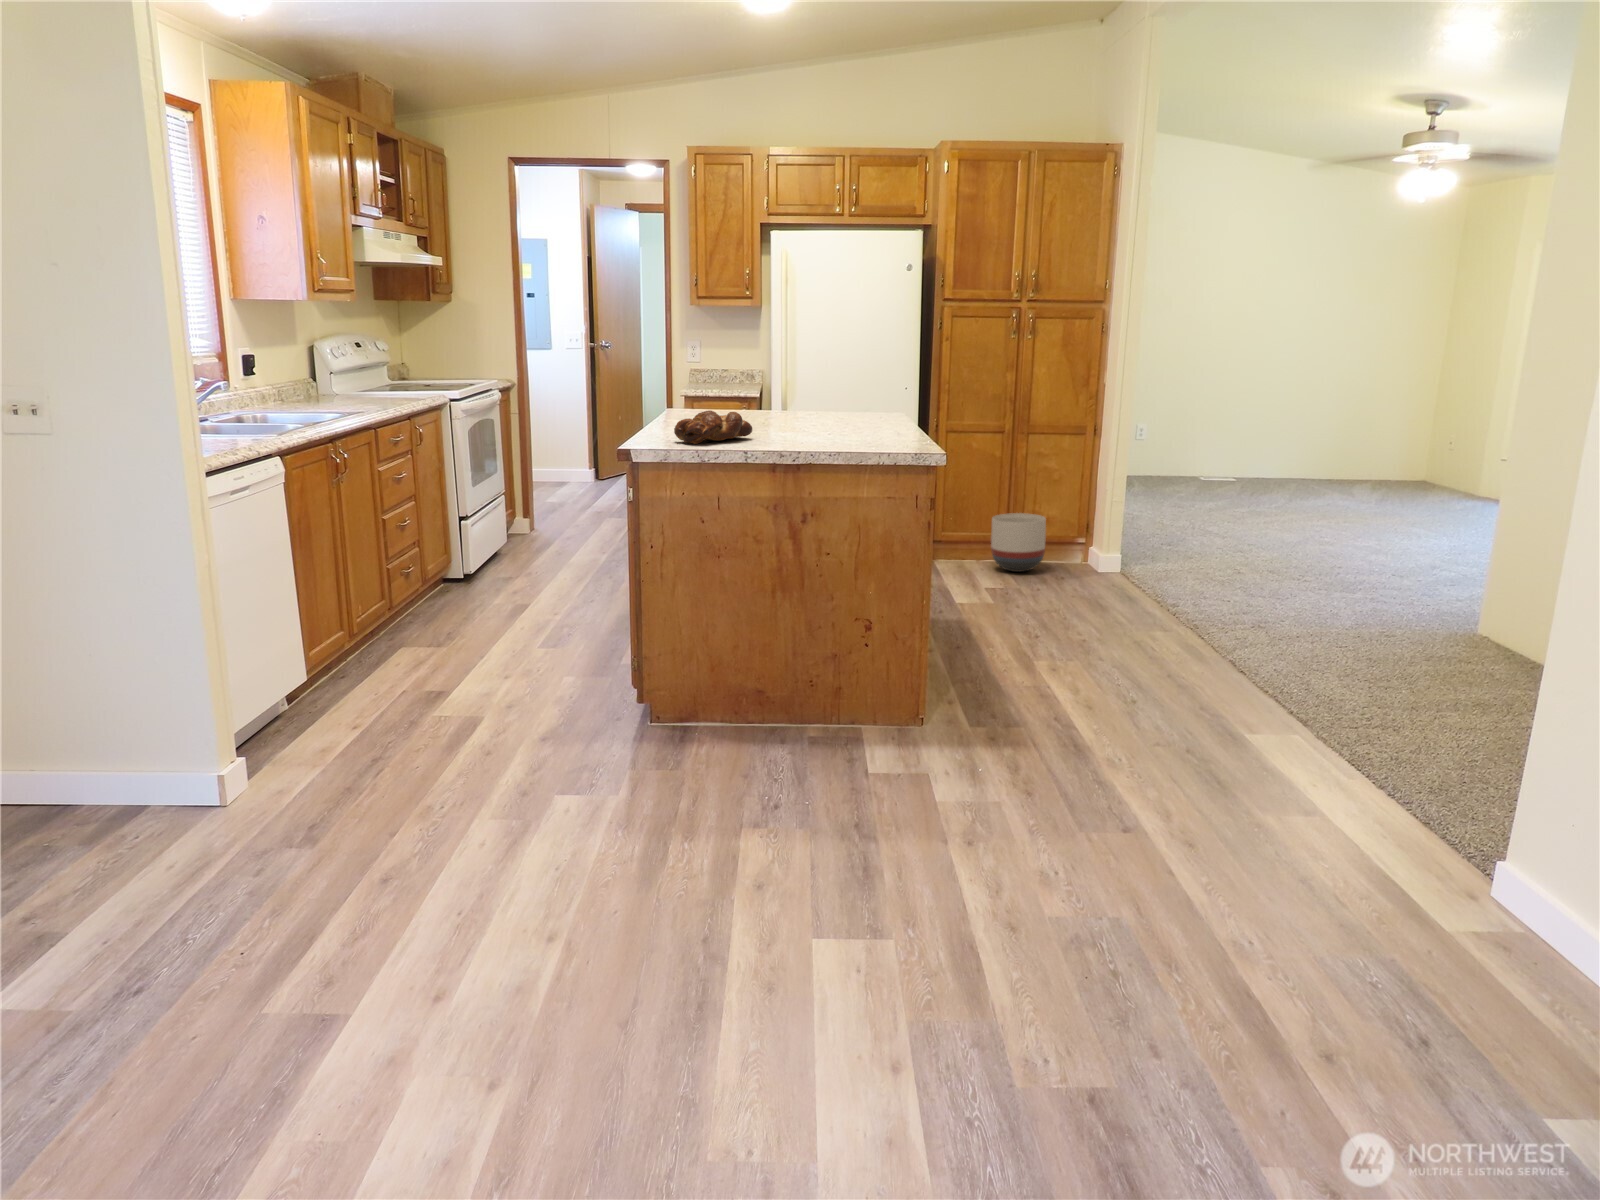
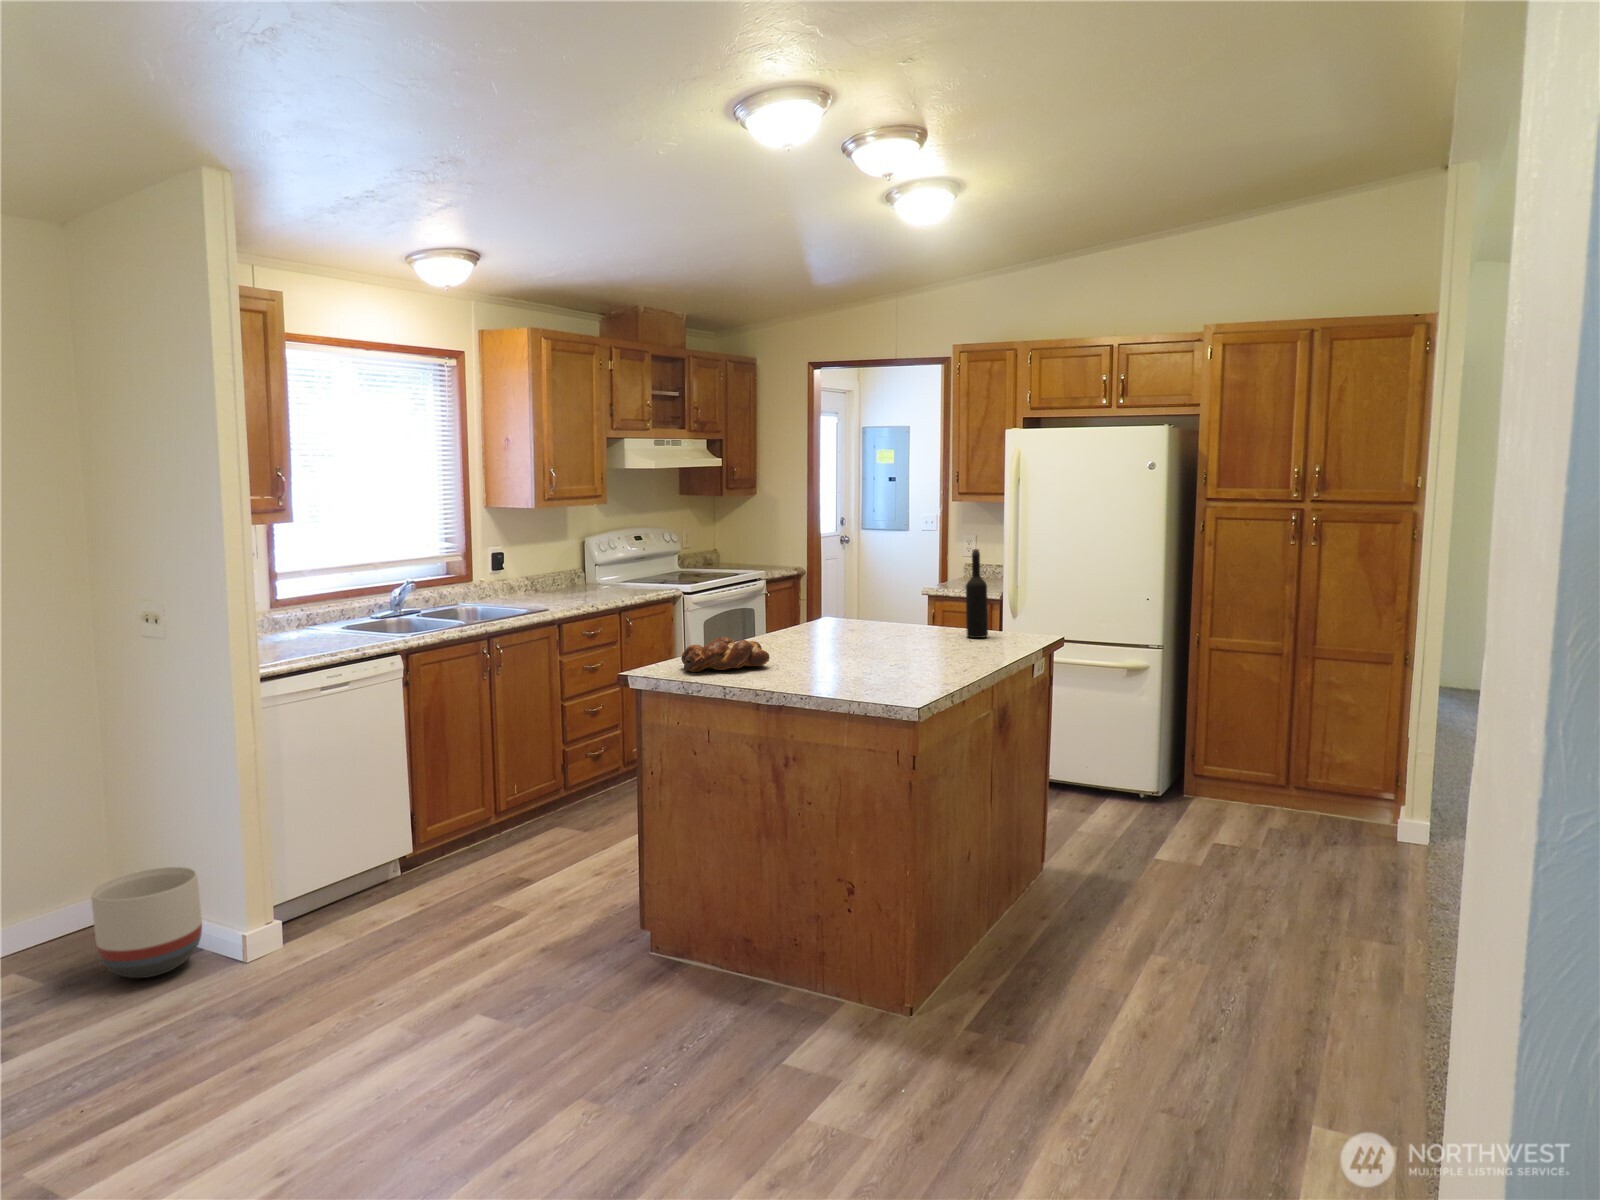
wine bottle: none [846,333,866,415] -> present [966,549,988,638]
planter: present [991,513,1046,572] -> present [91,867,202,978]

